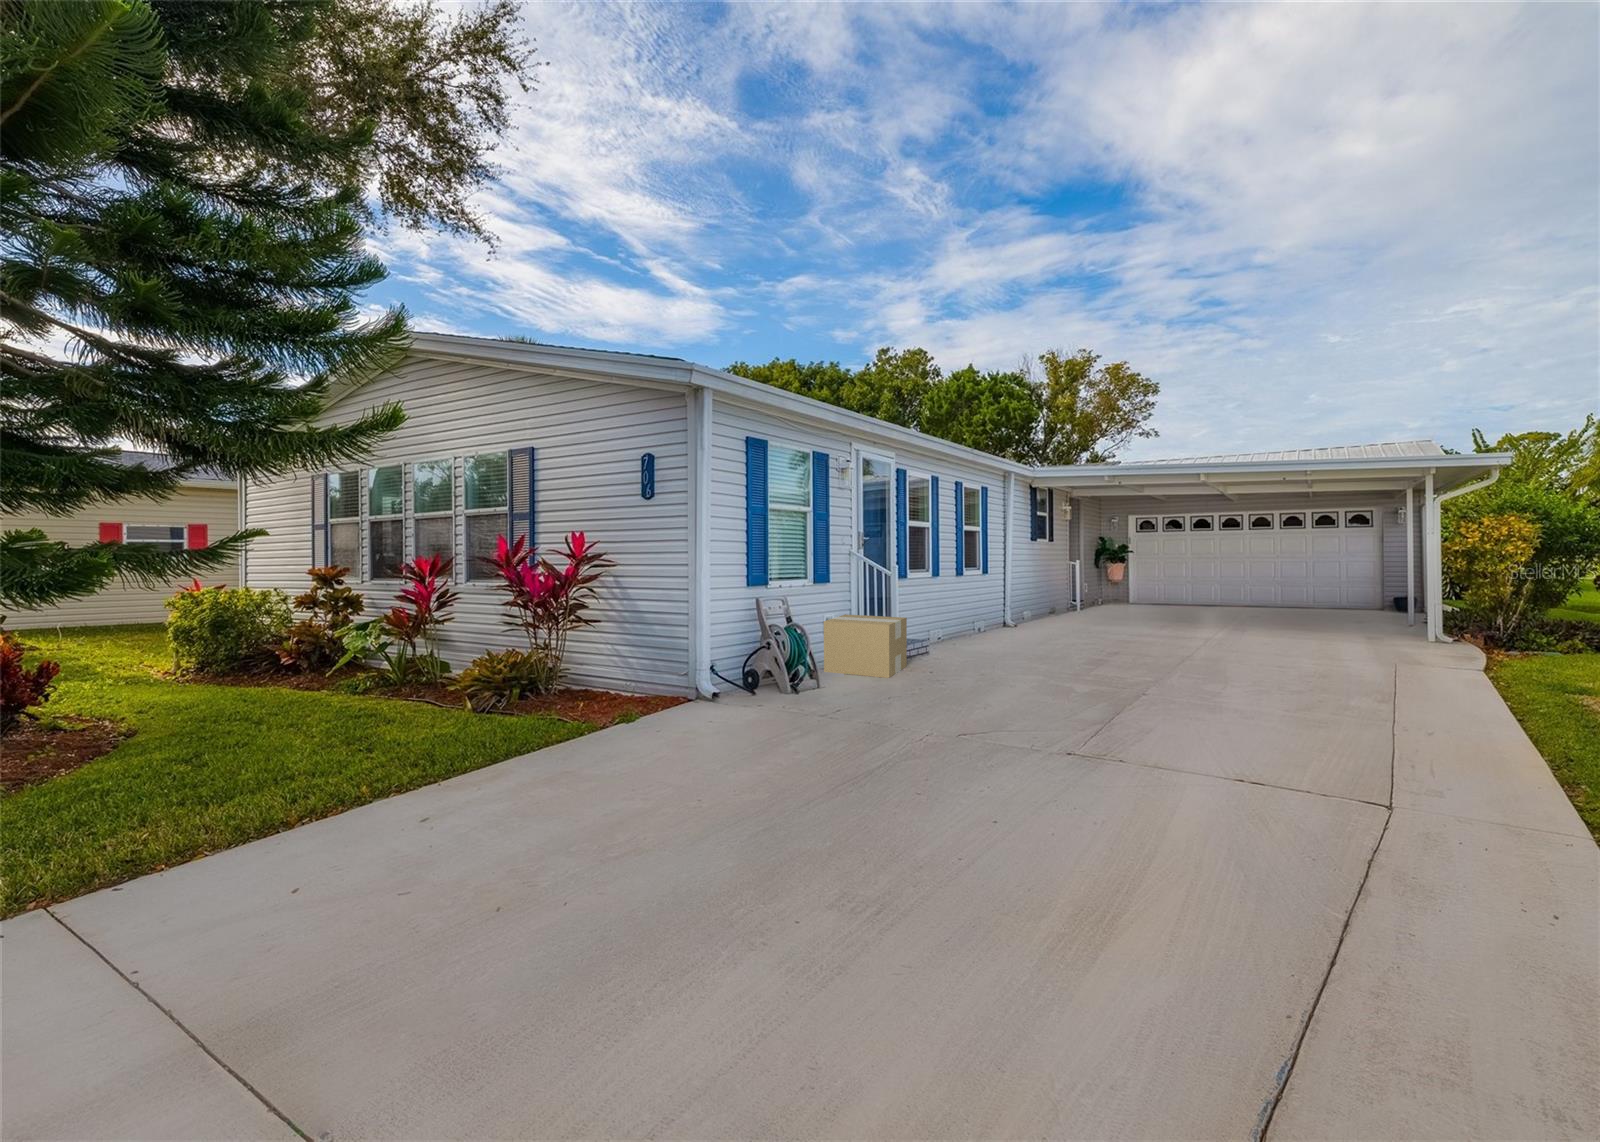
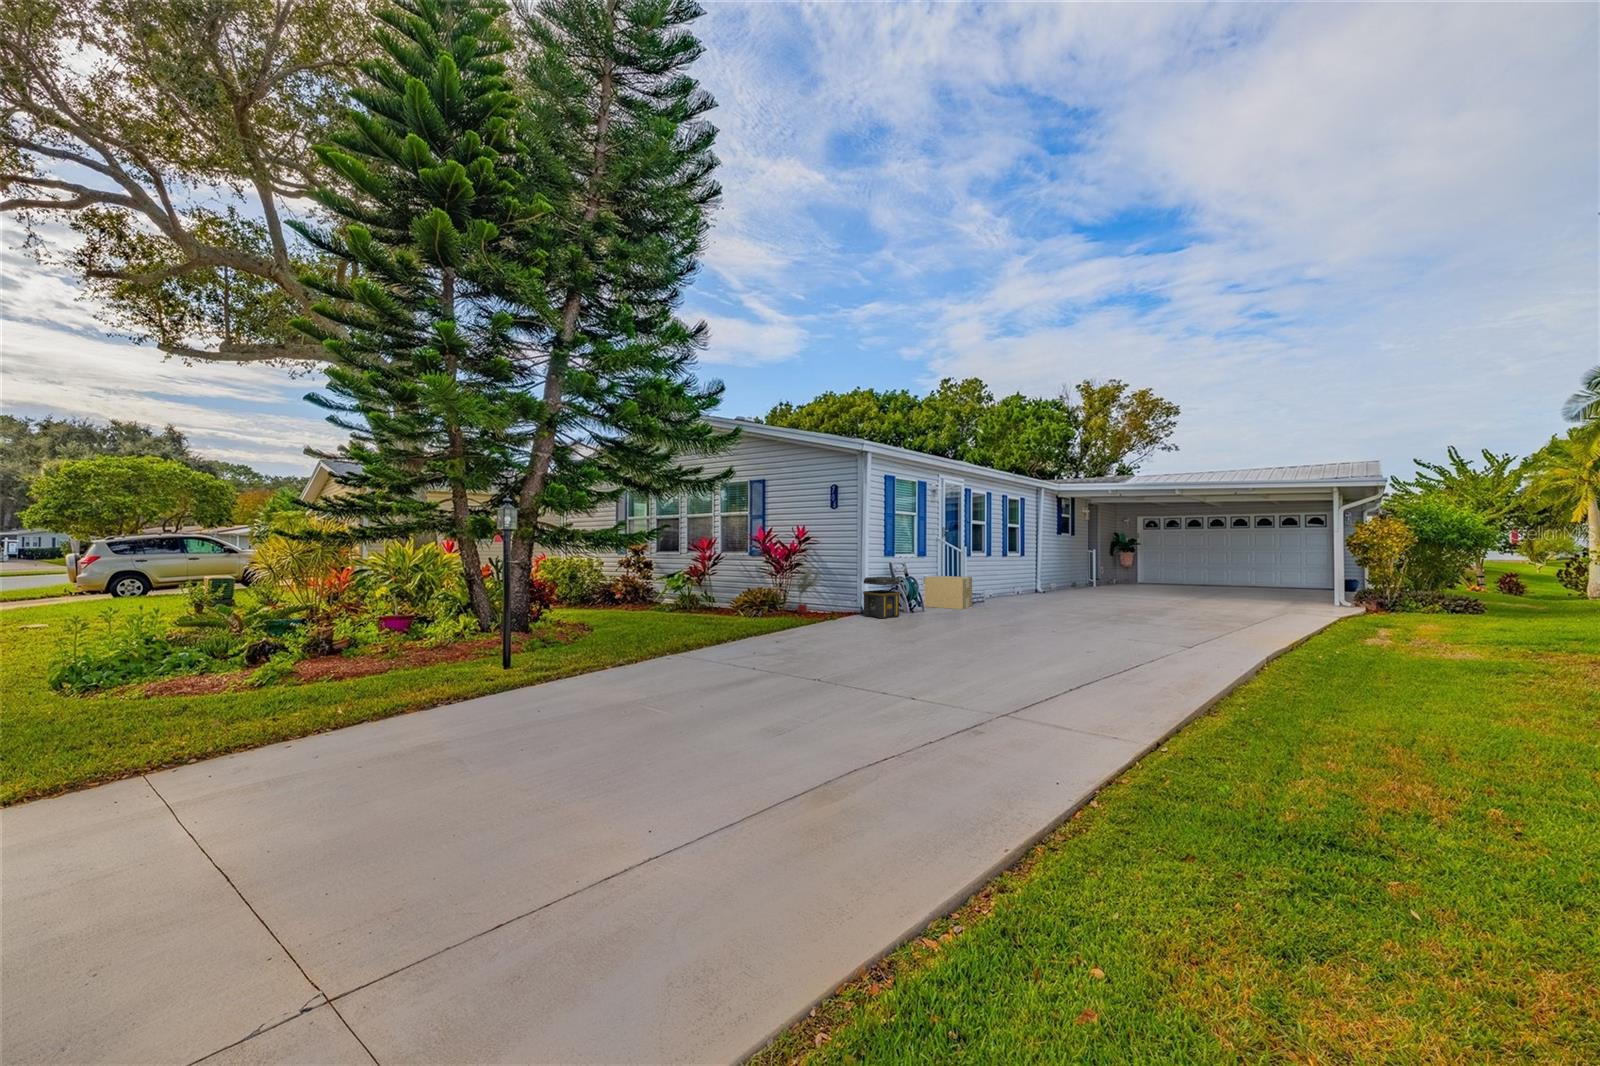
potted tree: none [557,605,617,702] -> present [788,565,819,614]
toolbox: none [693,628,764,715] -> present [863,577,900,619]

